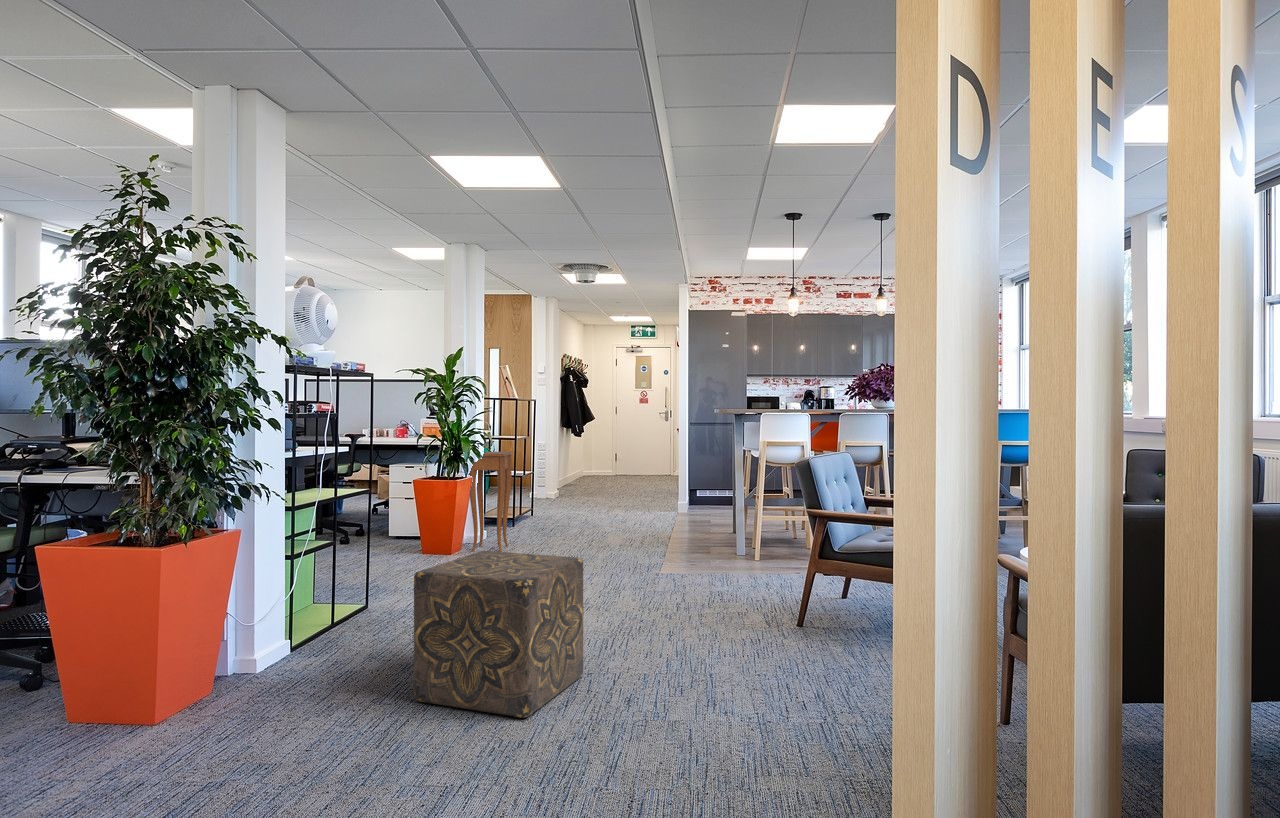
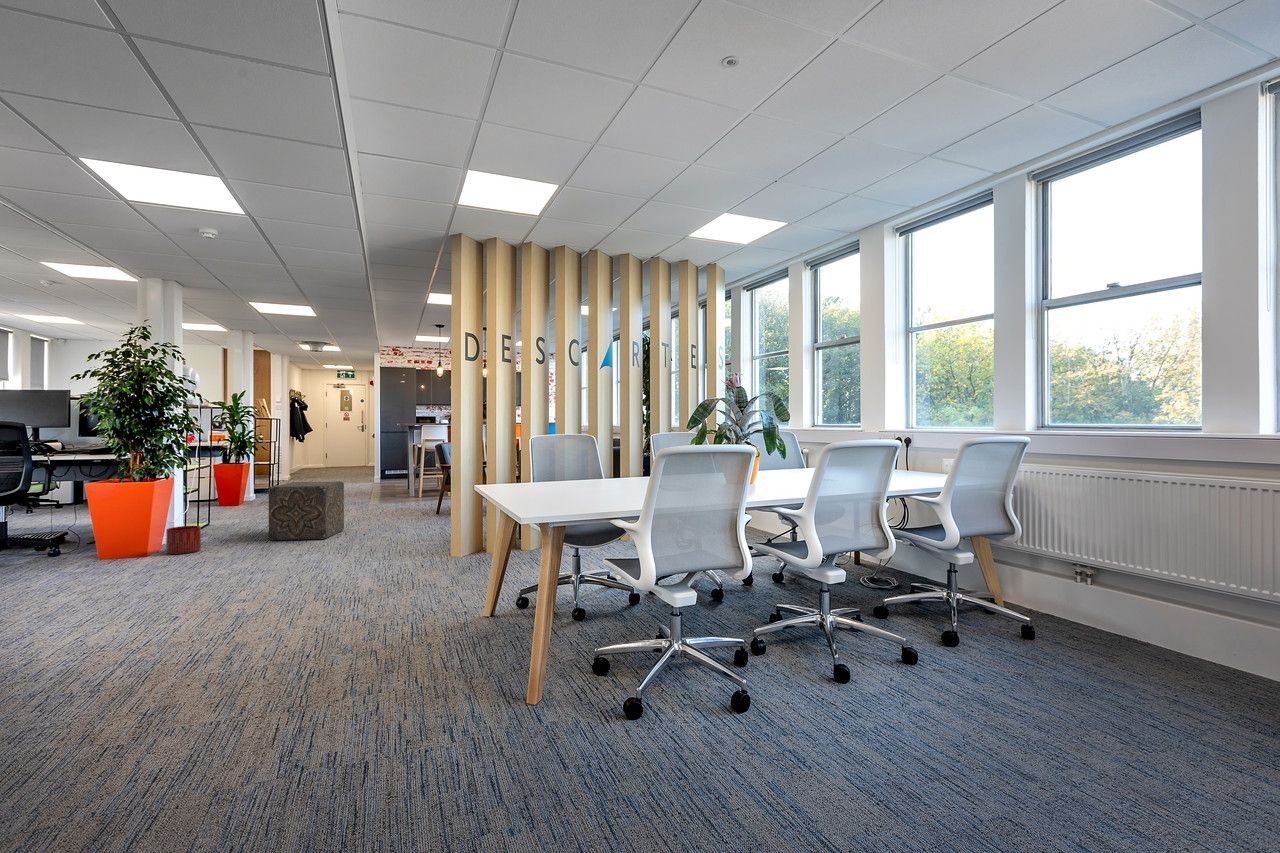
side table: present [468,452,513,552] -> none [247,447,275,504]
planter: none [195,657,267,735] -> present [166,526,201,554]

